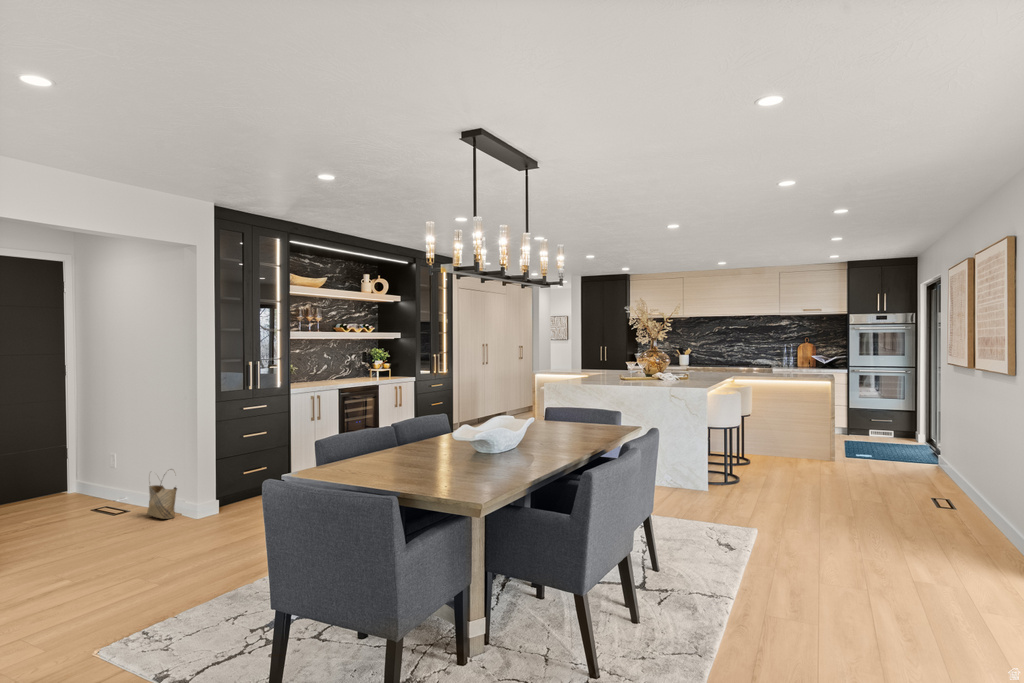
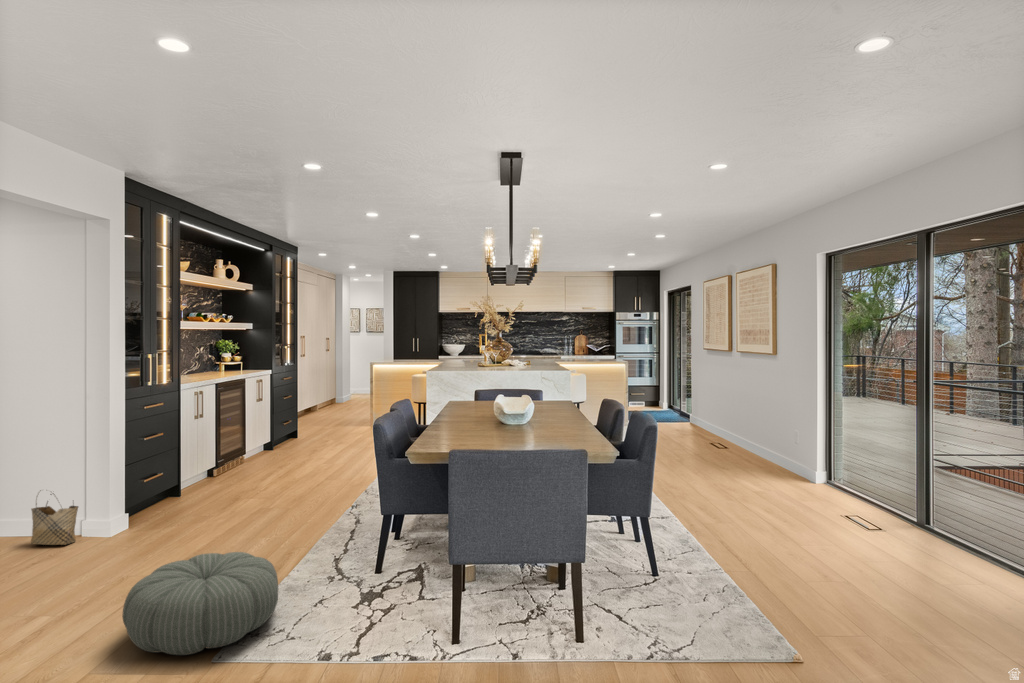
pouf: none [50,547,202,639] -> present [122,552,278,655]

